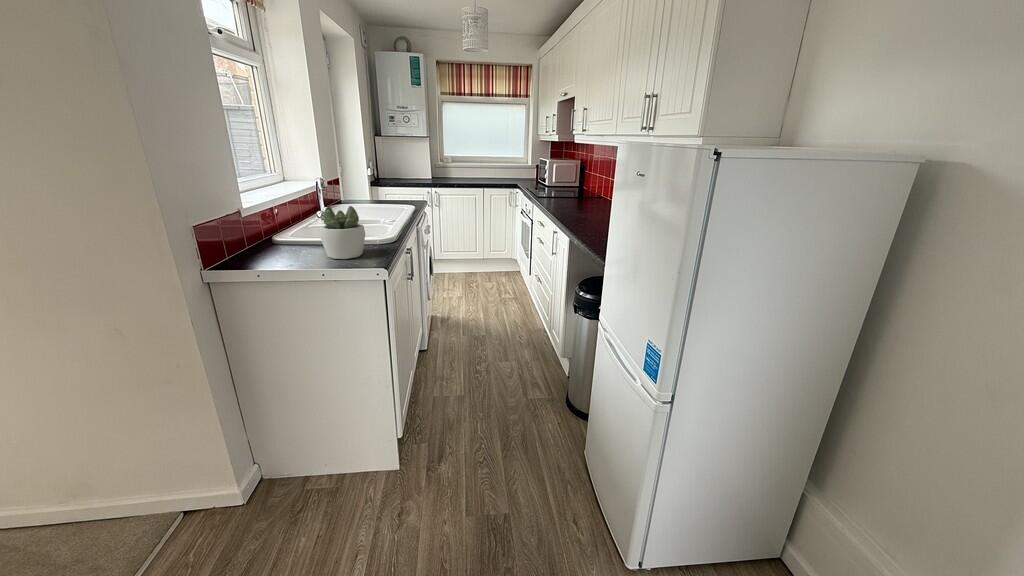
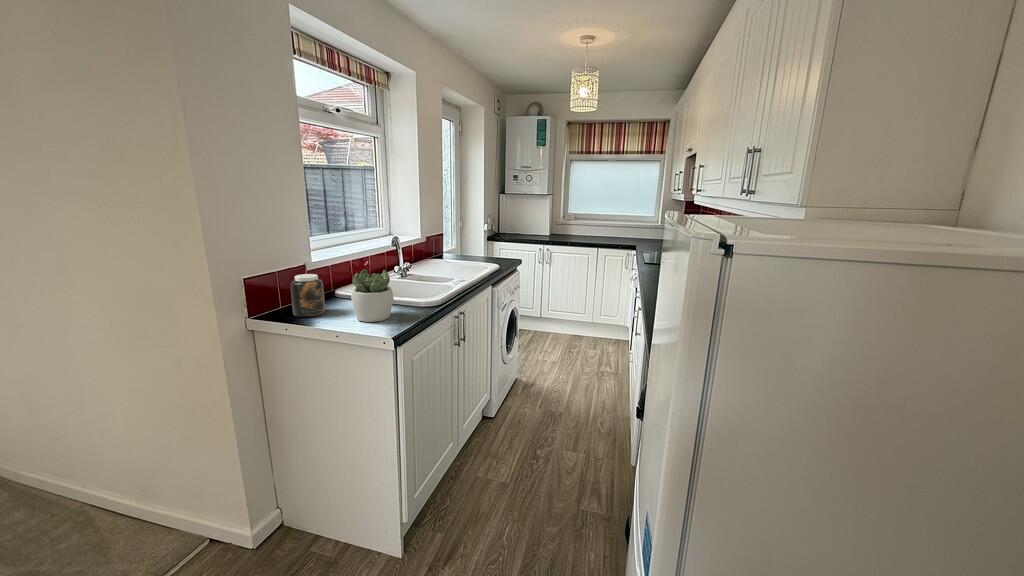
jar: none [242,216,284,262] -> present [291,274,325,317]

